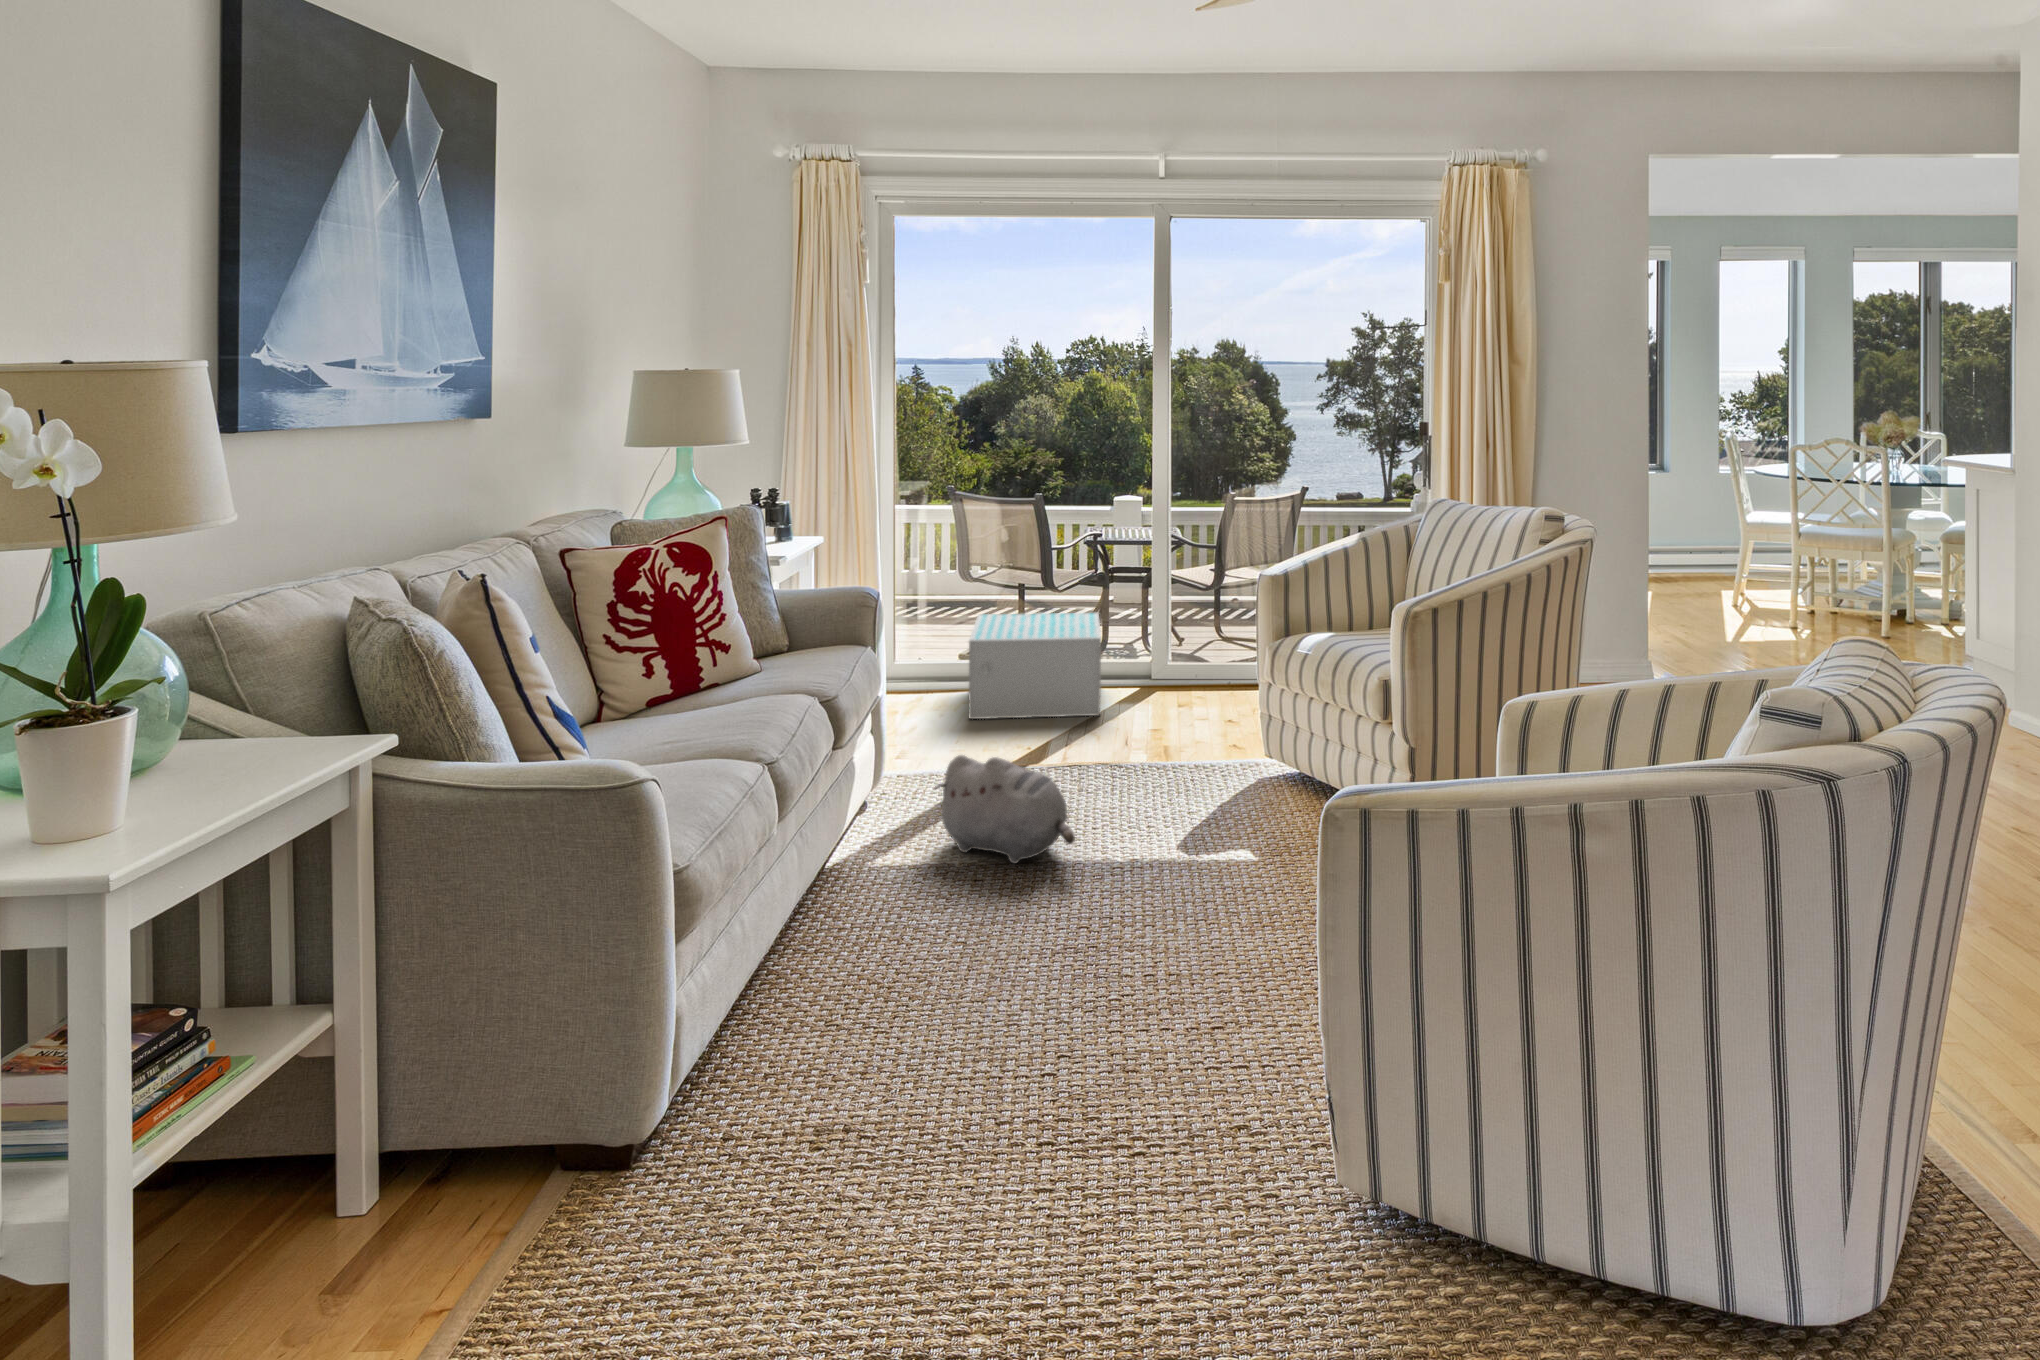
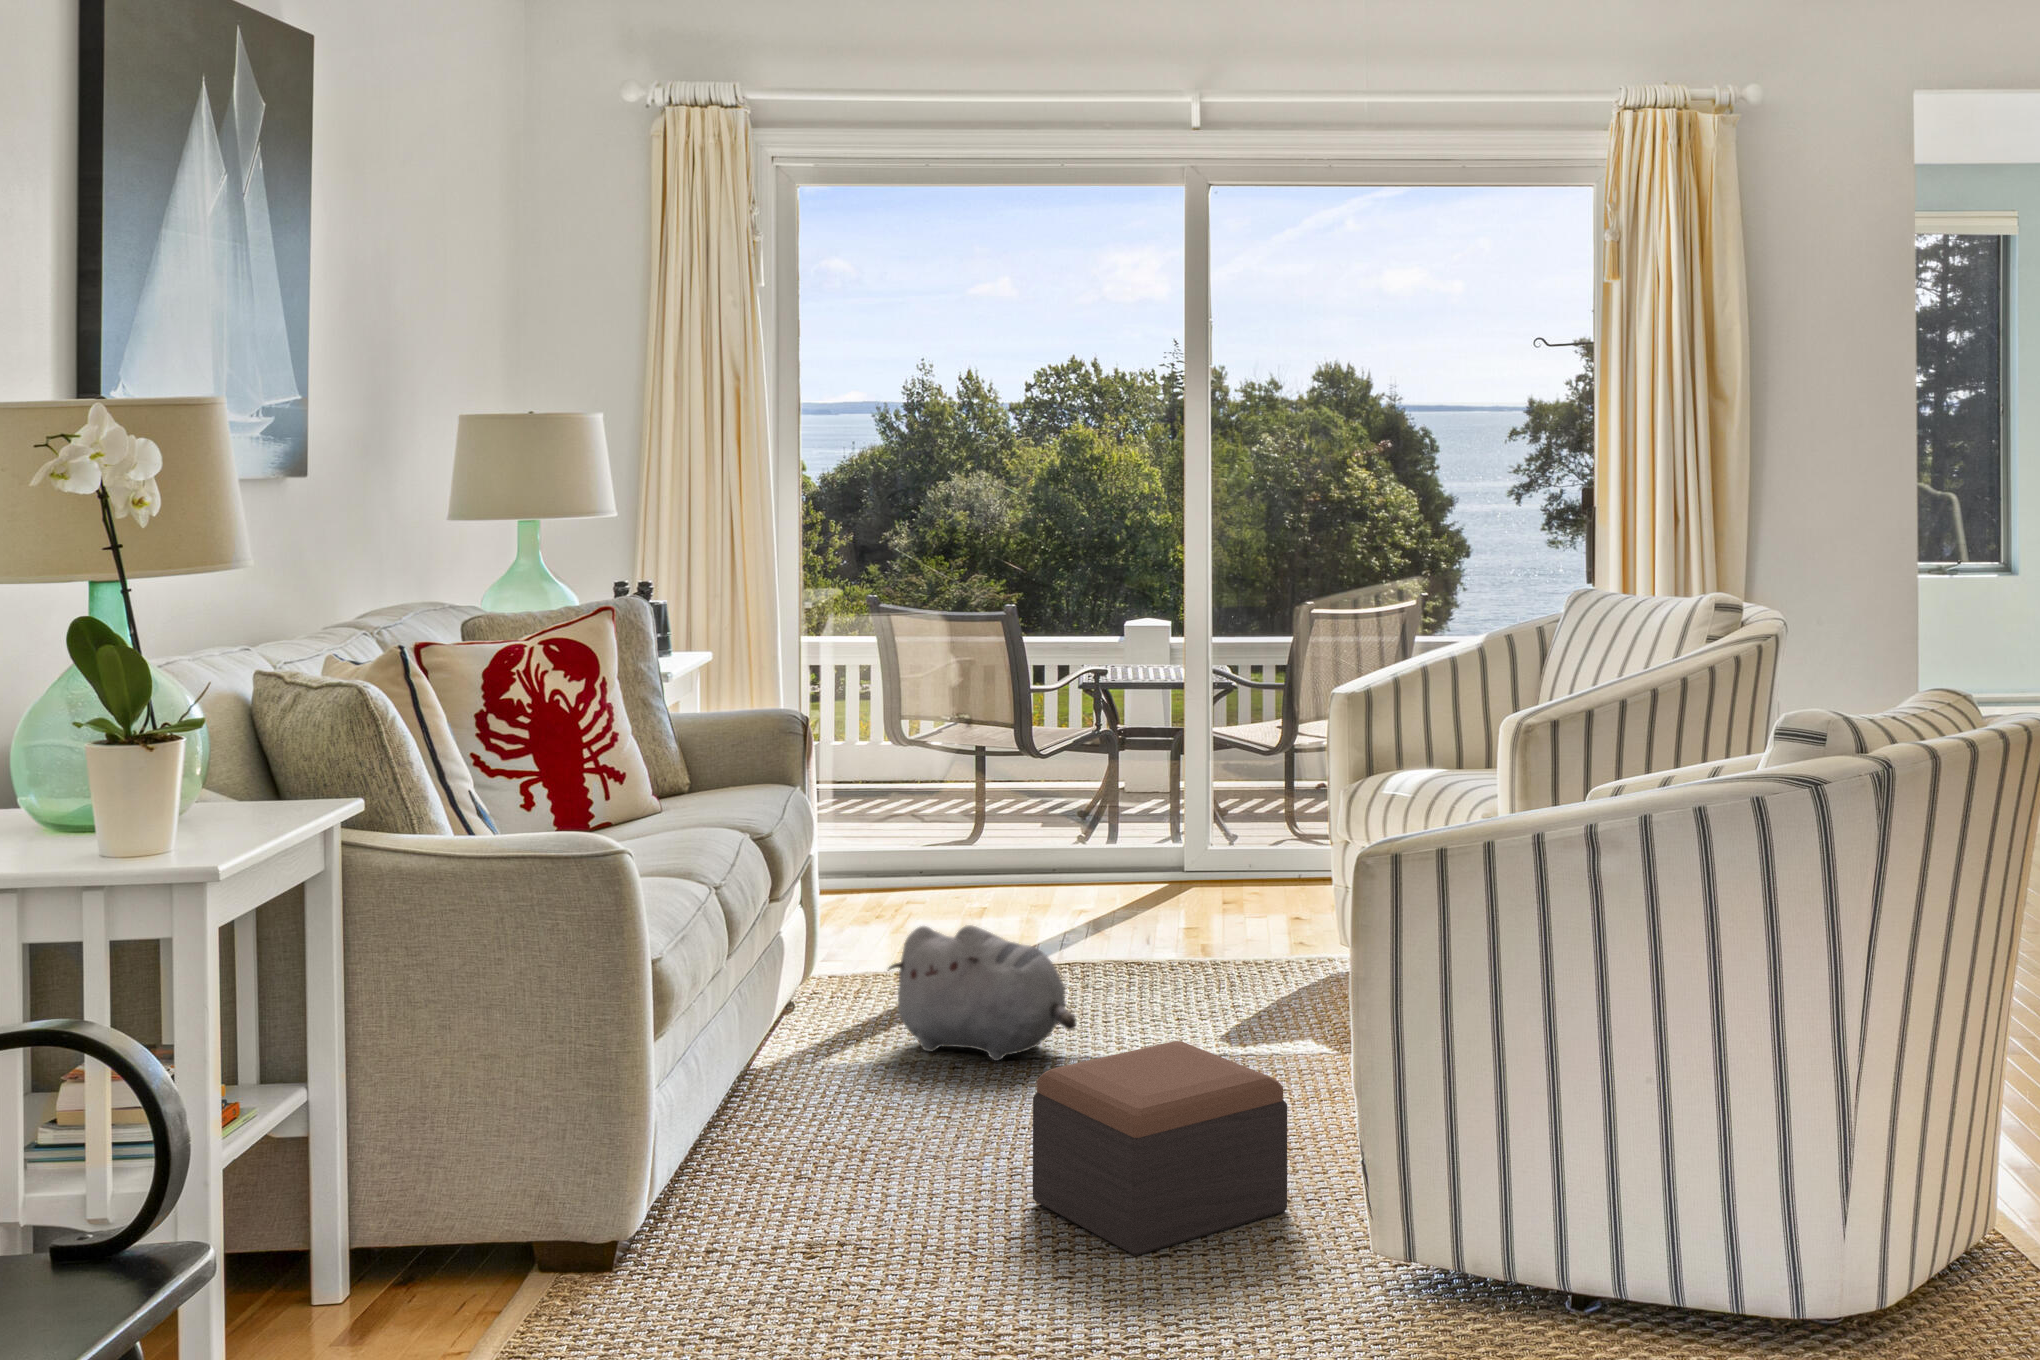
storage box: present [969,613,1101,719] -> none [915,777,1106,923]
footstool: none [1032,898,1249,1127] -> present [1033,1041,1287,1256]

